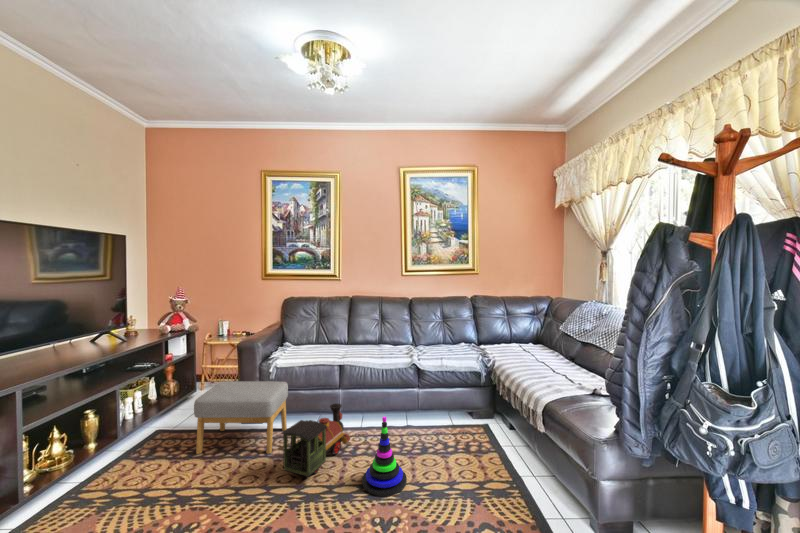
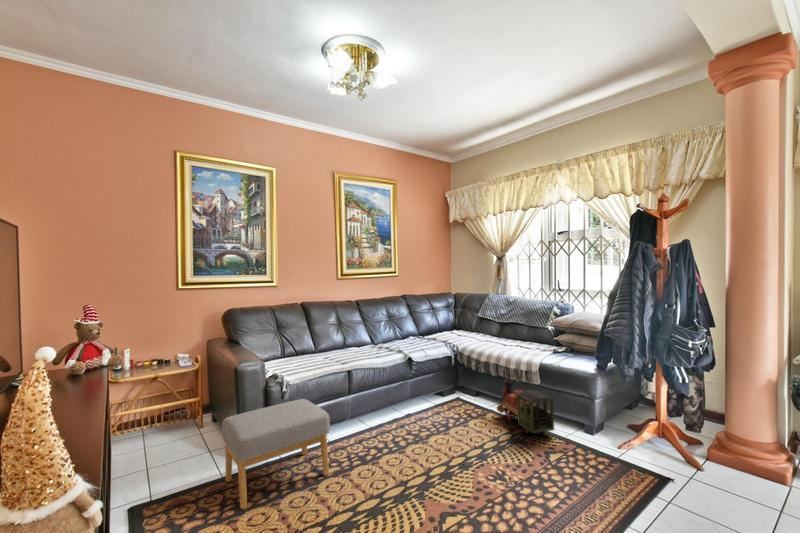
toy train: present [281,404,350,477] -> present [497,379,555,434]
stacking toy: present [362,417,407,496] -> none [439,393,479,461]

